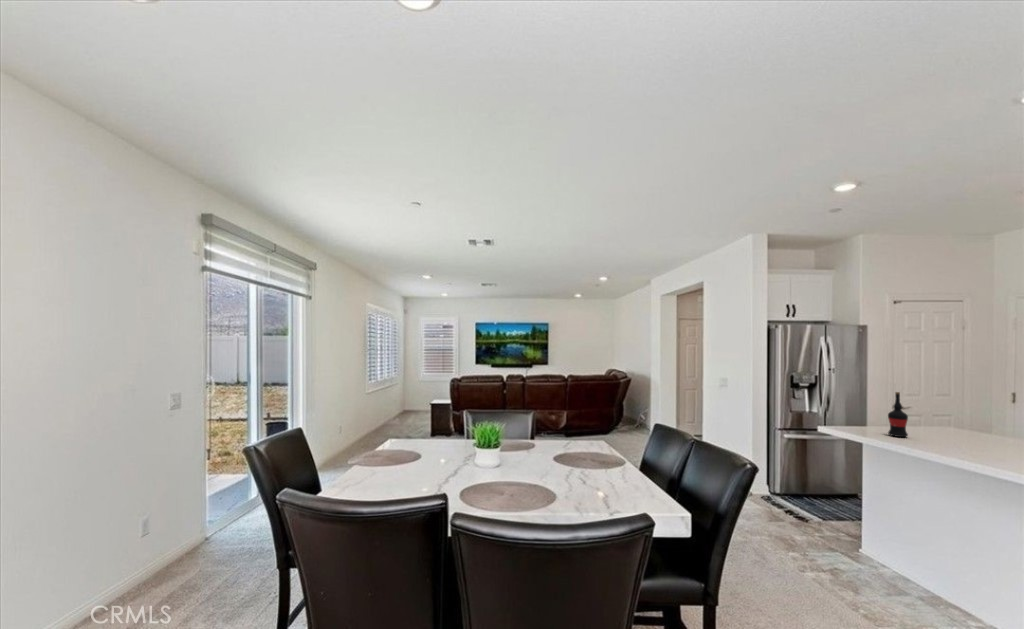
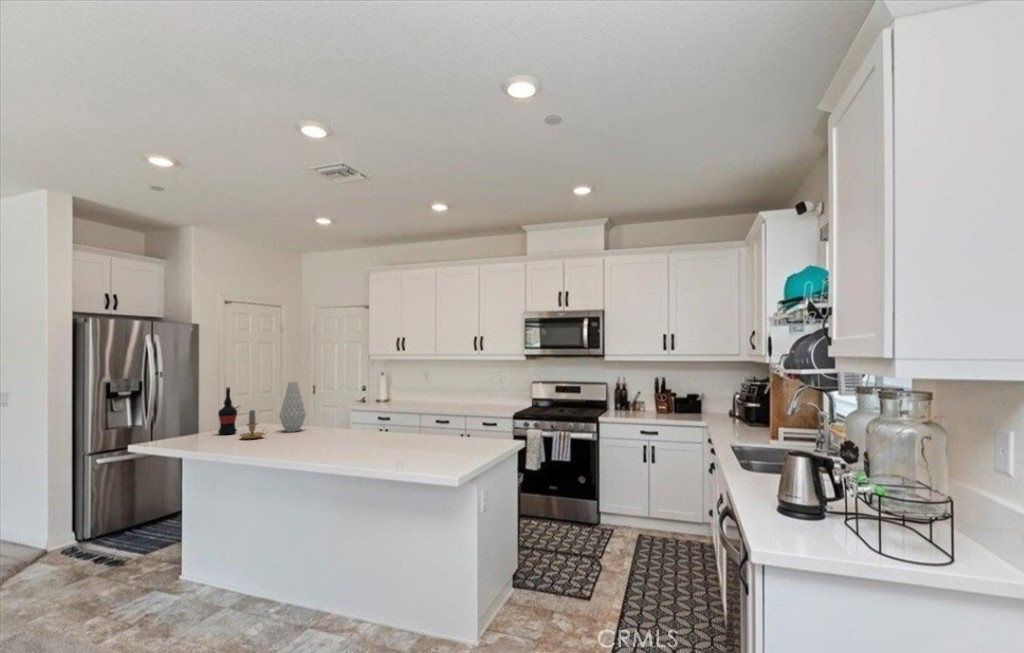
vase: none [959,395,996,450] -> present [279,382,306,432]
candle: none [911,417,944,447] -> present [240,410,265,439]

